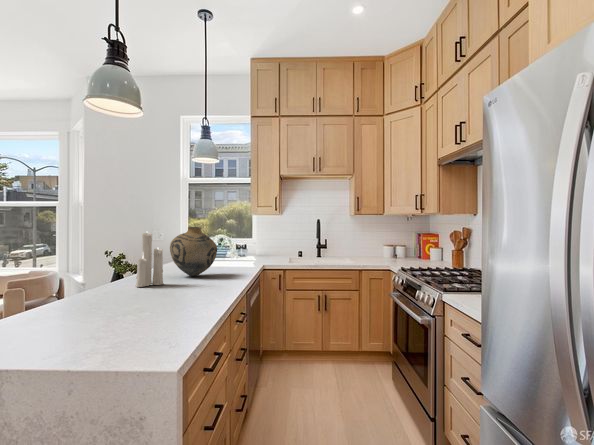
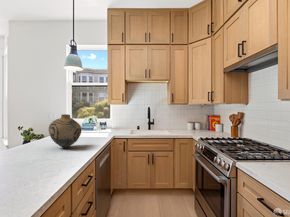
candle: present [135,232,164,287] -> none [18,113,40,160]

